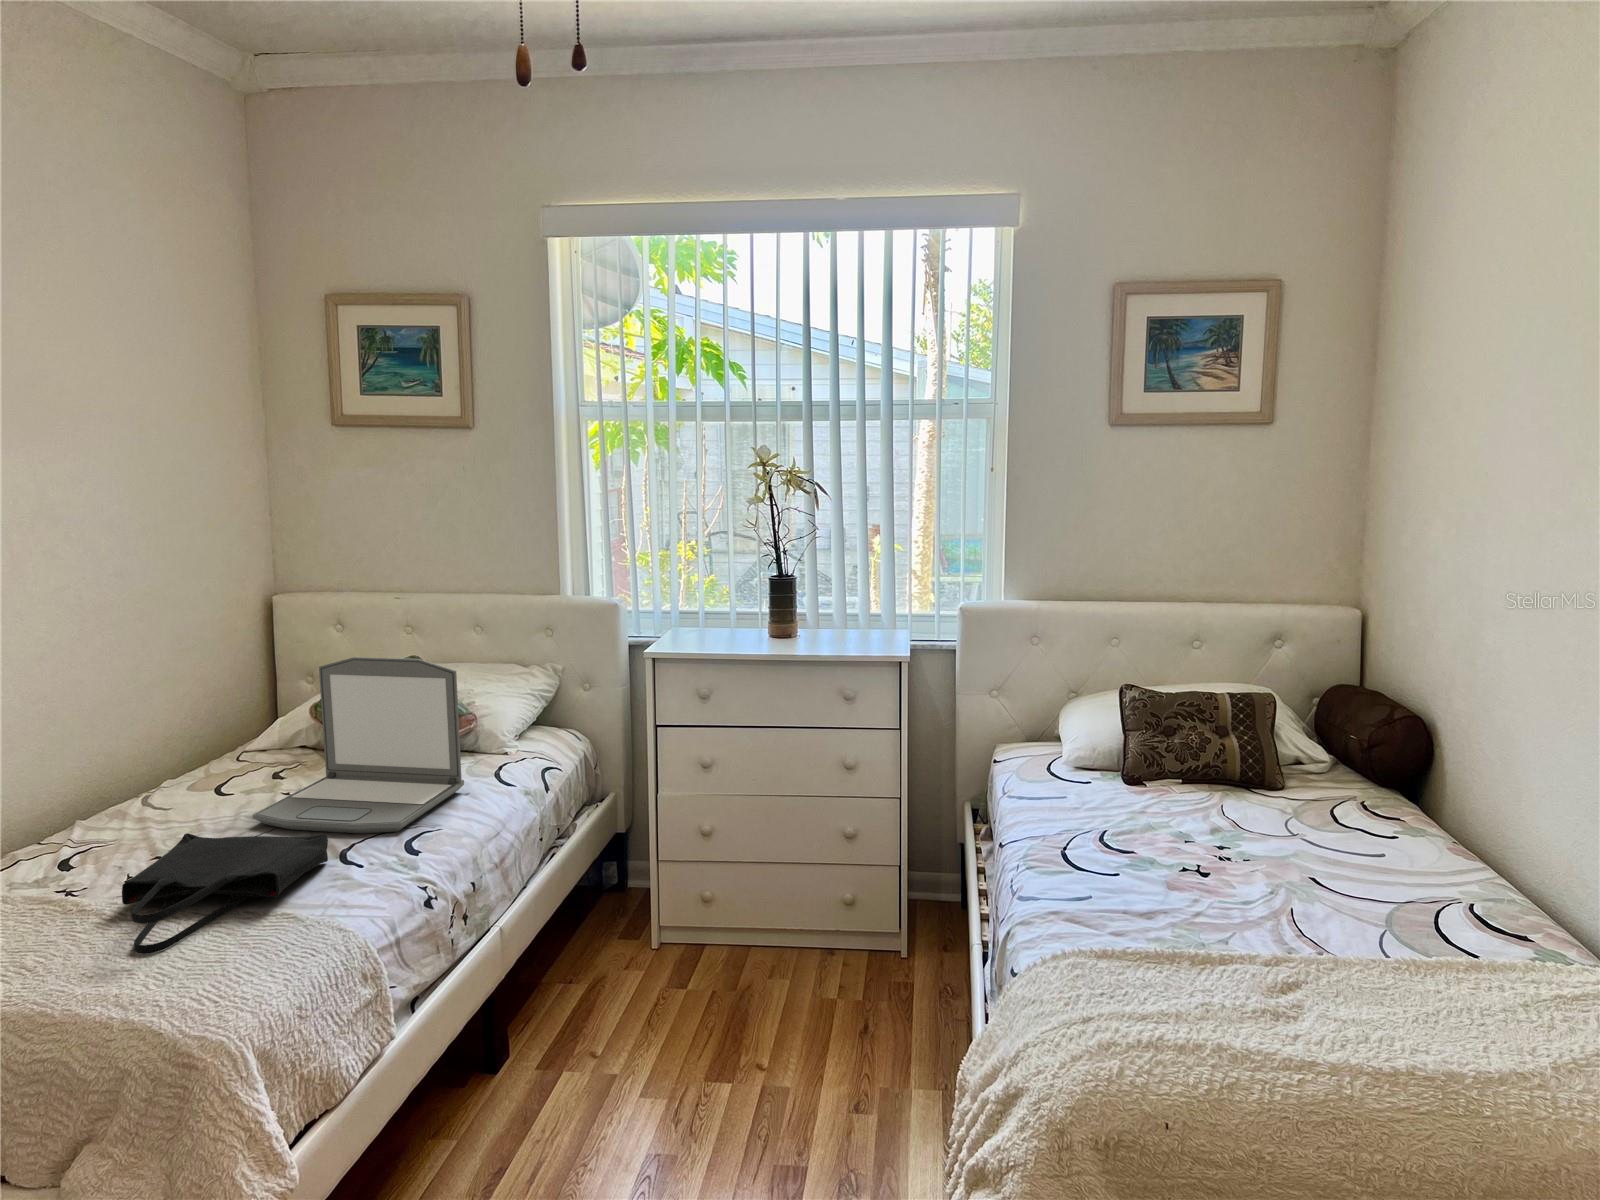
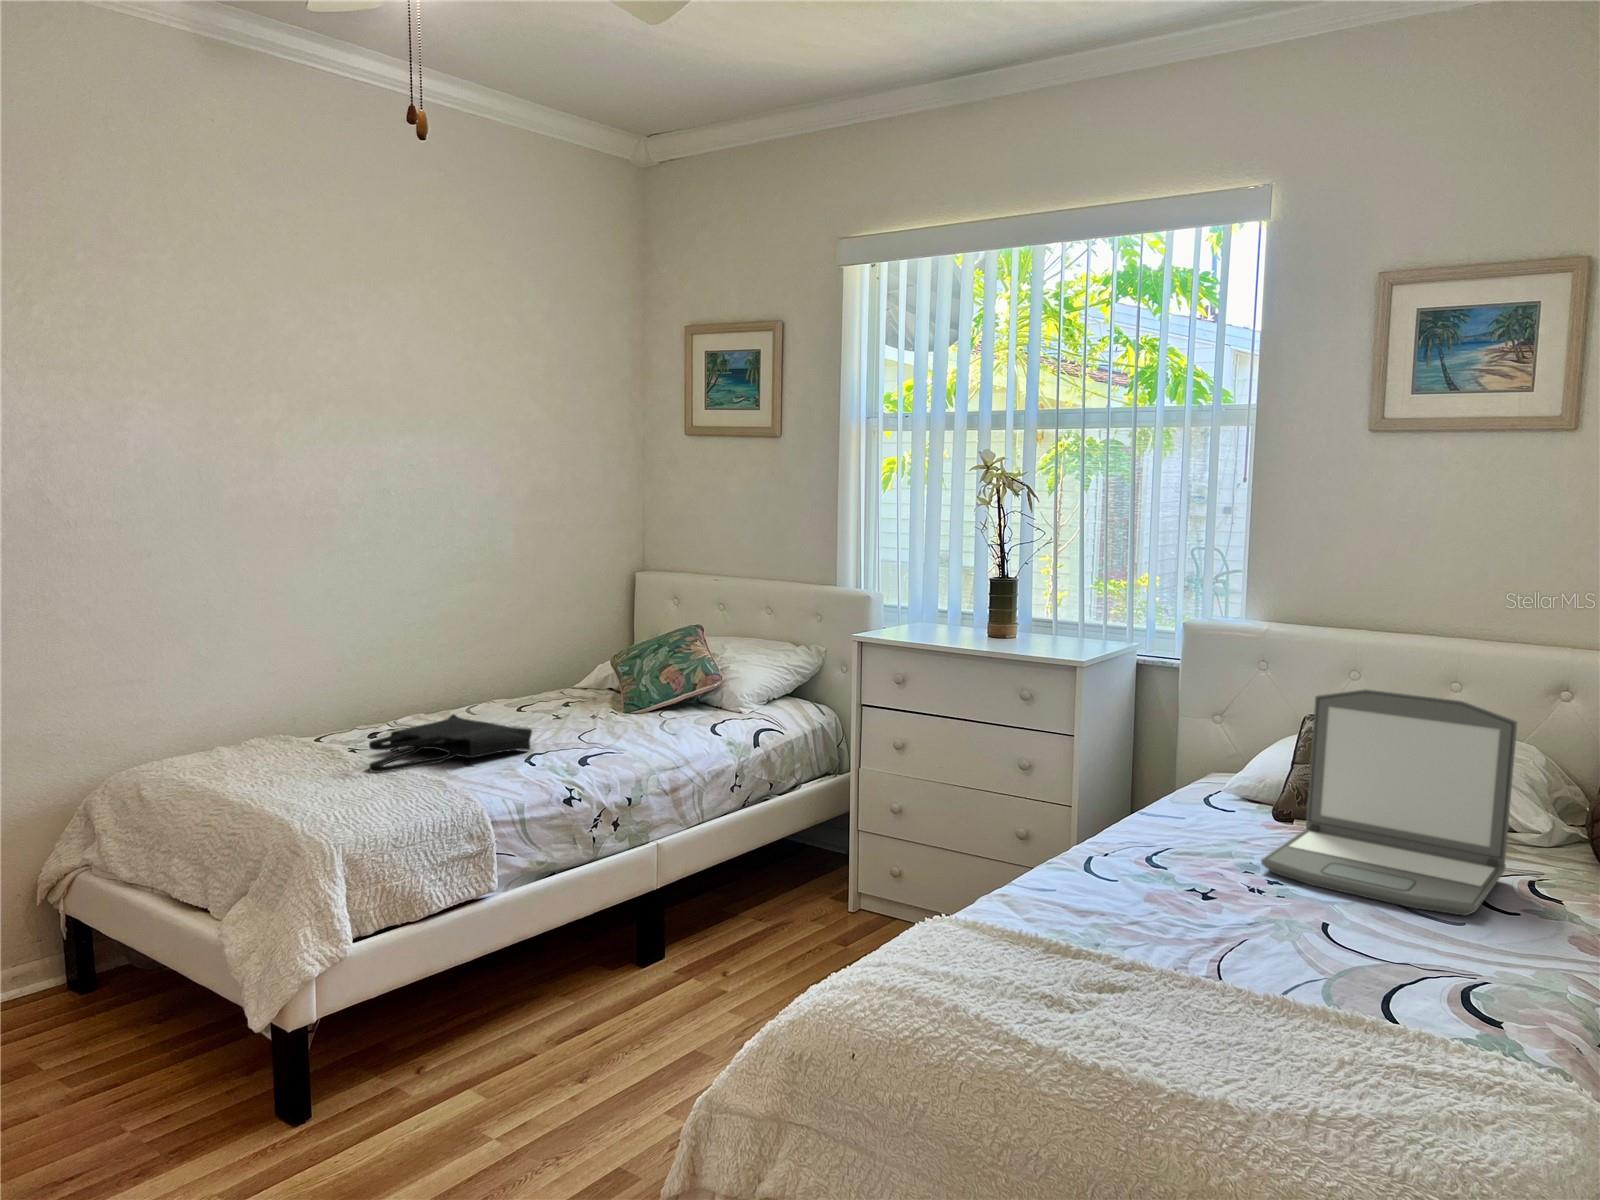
laptop: present [253,657,464,833] -> present [1261,689,1517,916]

